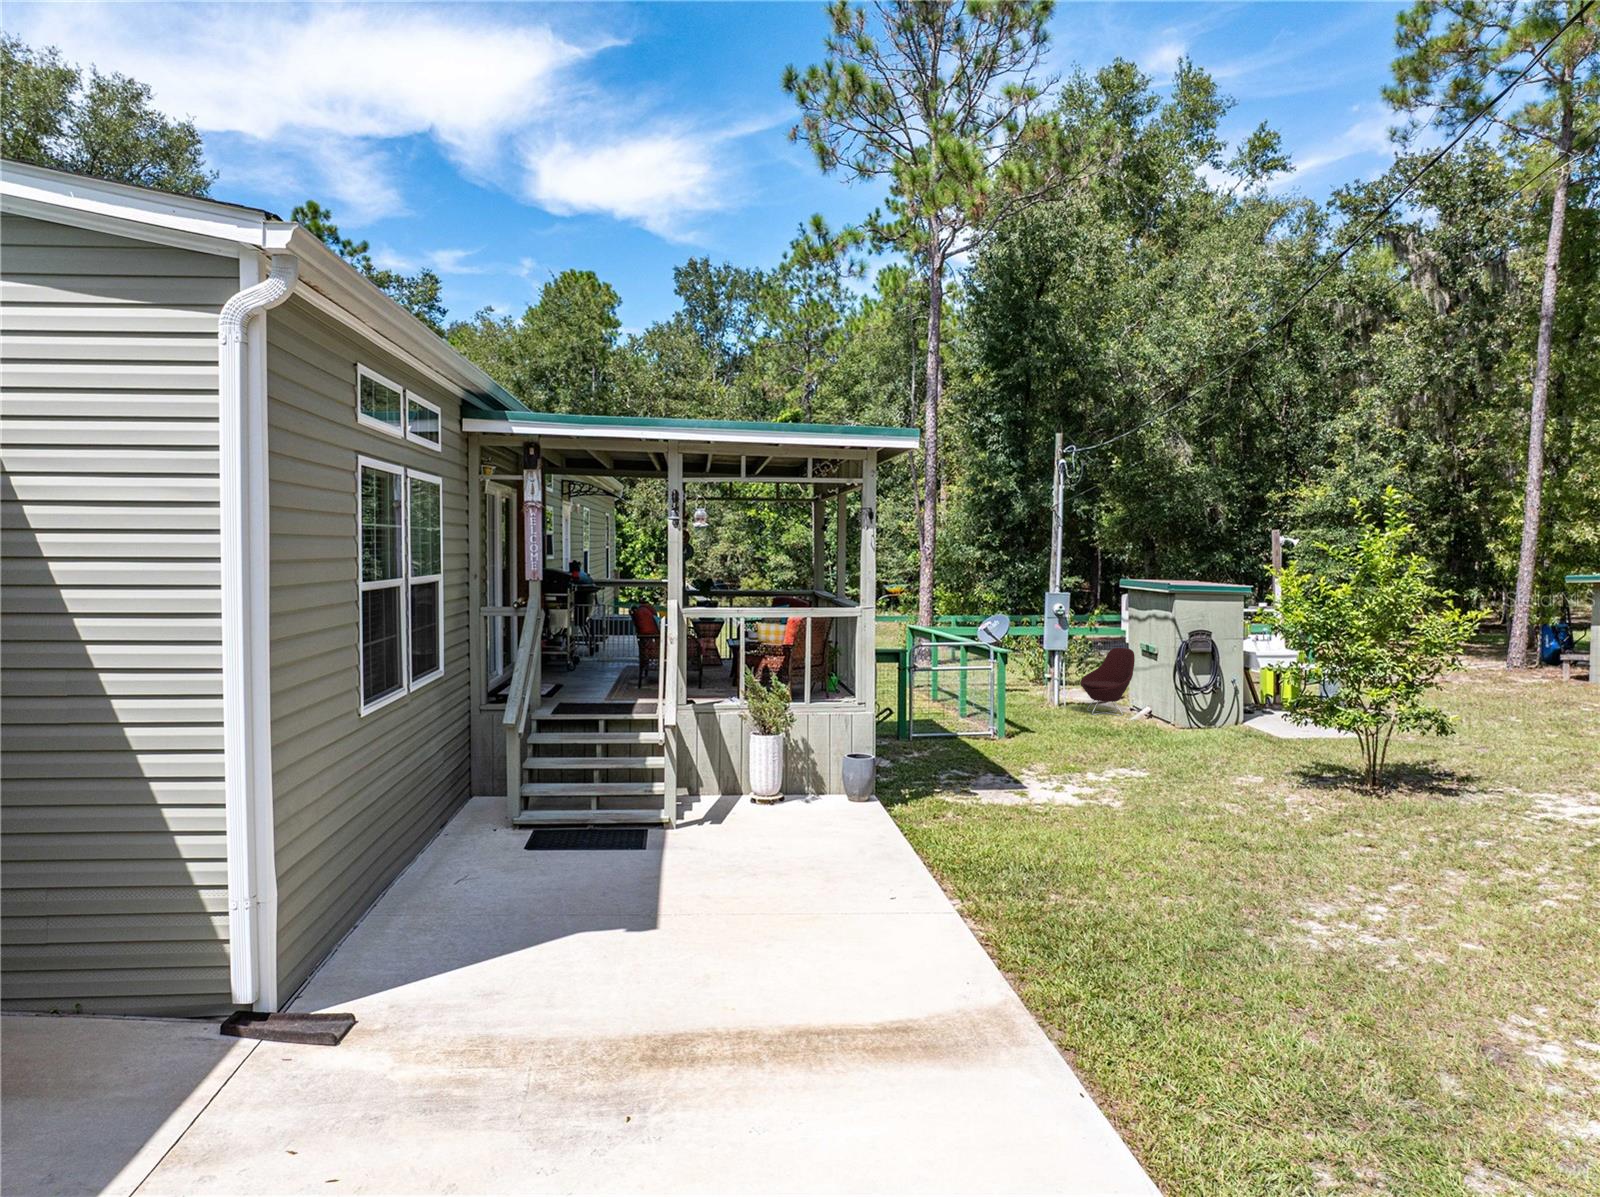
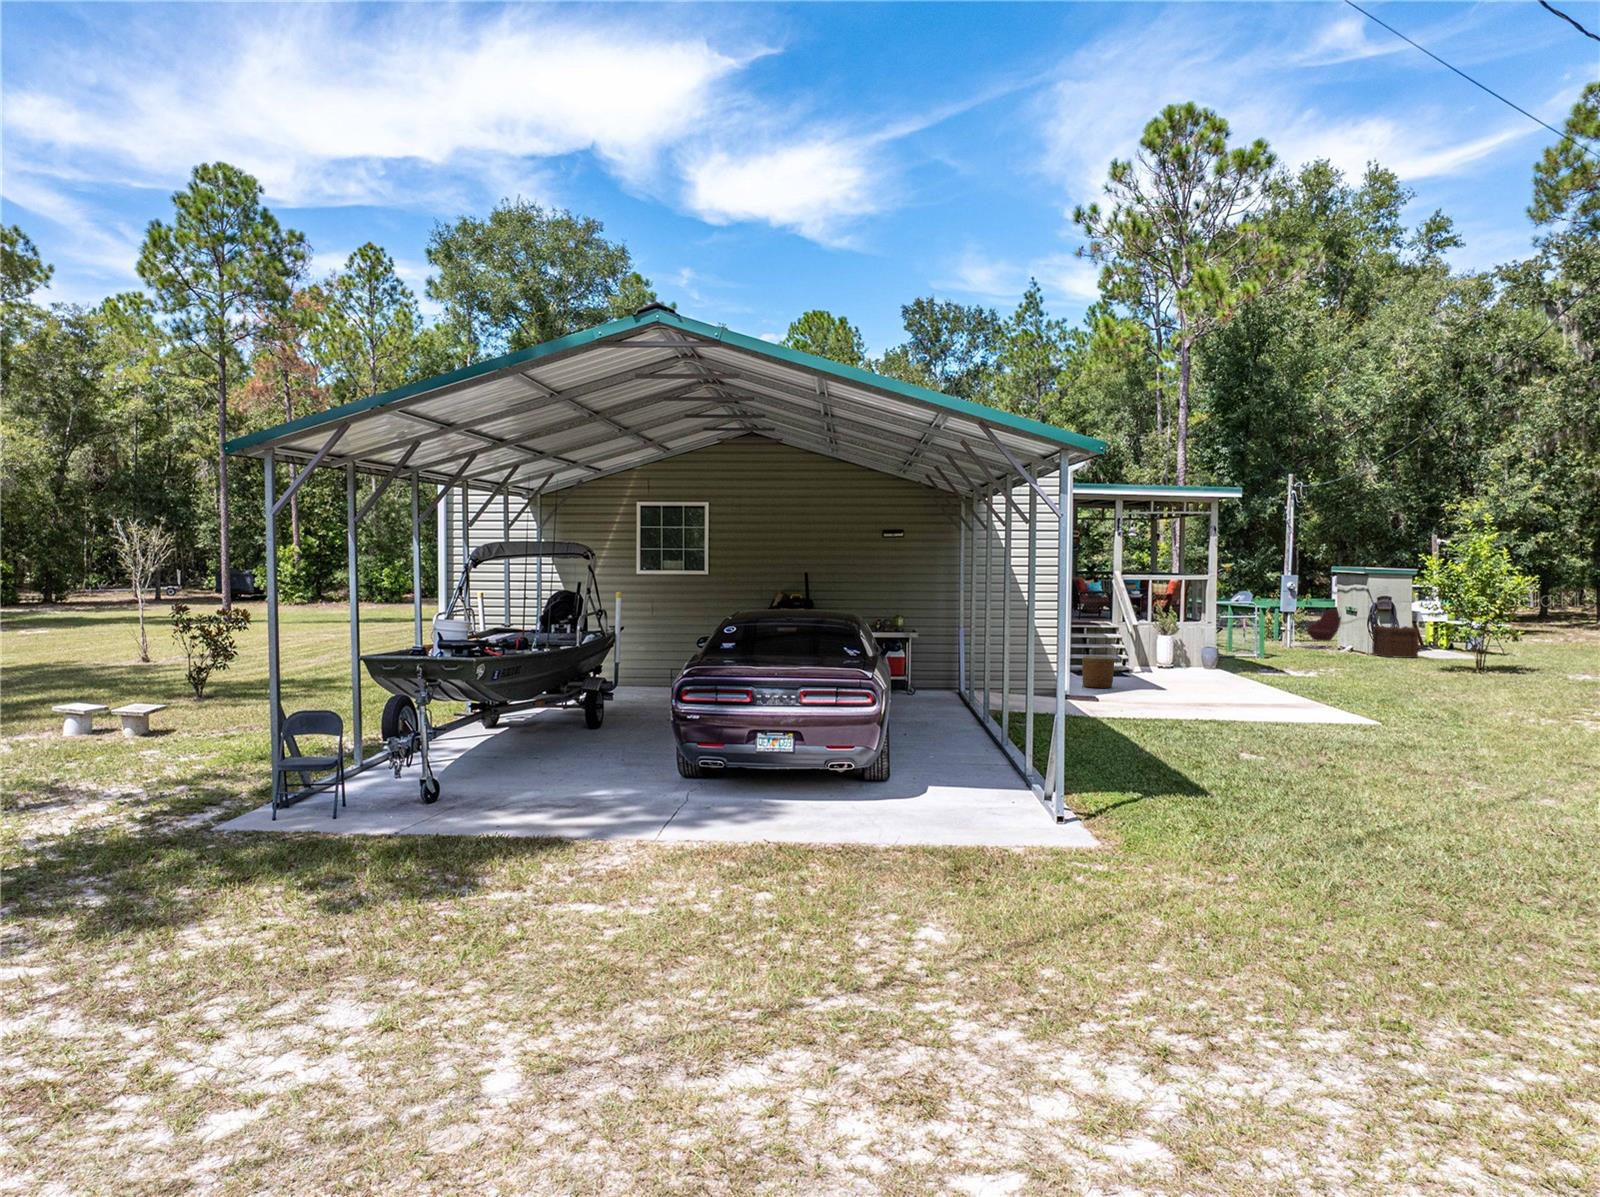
wooden crate: none [1182,680,1257,739] -> present [1372,626,1419,658]
woven basket: none [320,867,428,989] -> present [1082,656,1115,688]

